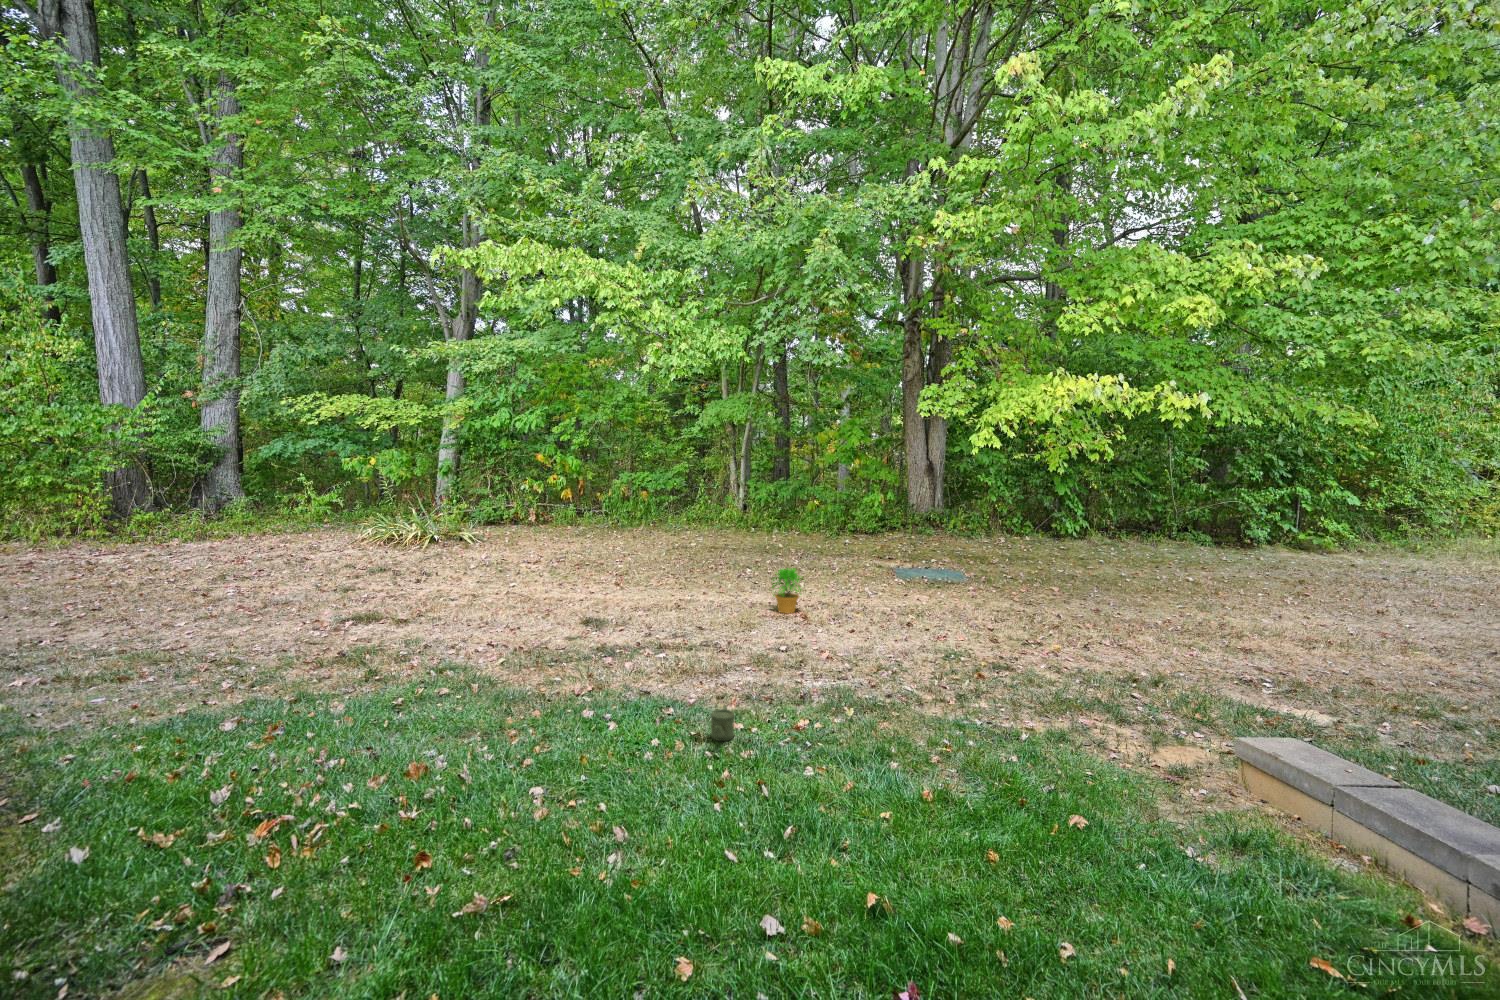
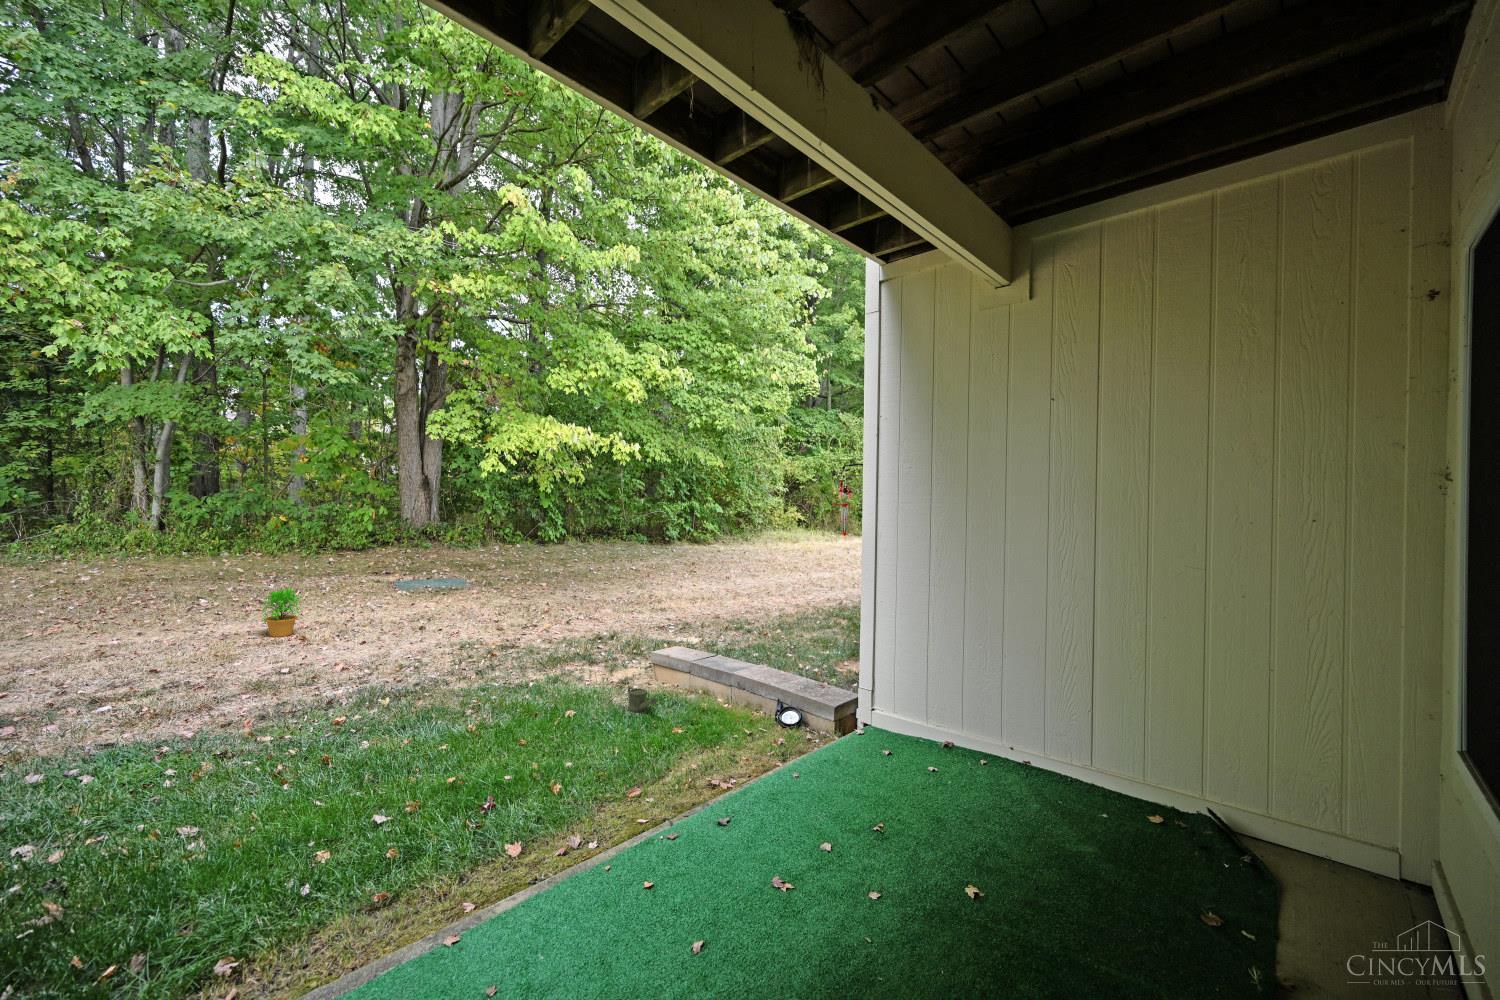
watering can: present [711,705,735,741] -> present [628,687,656,712]

